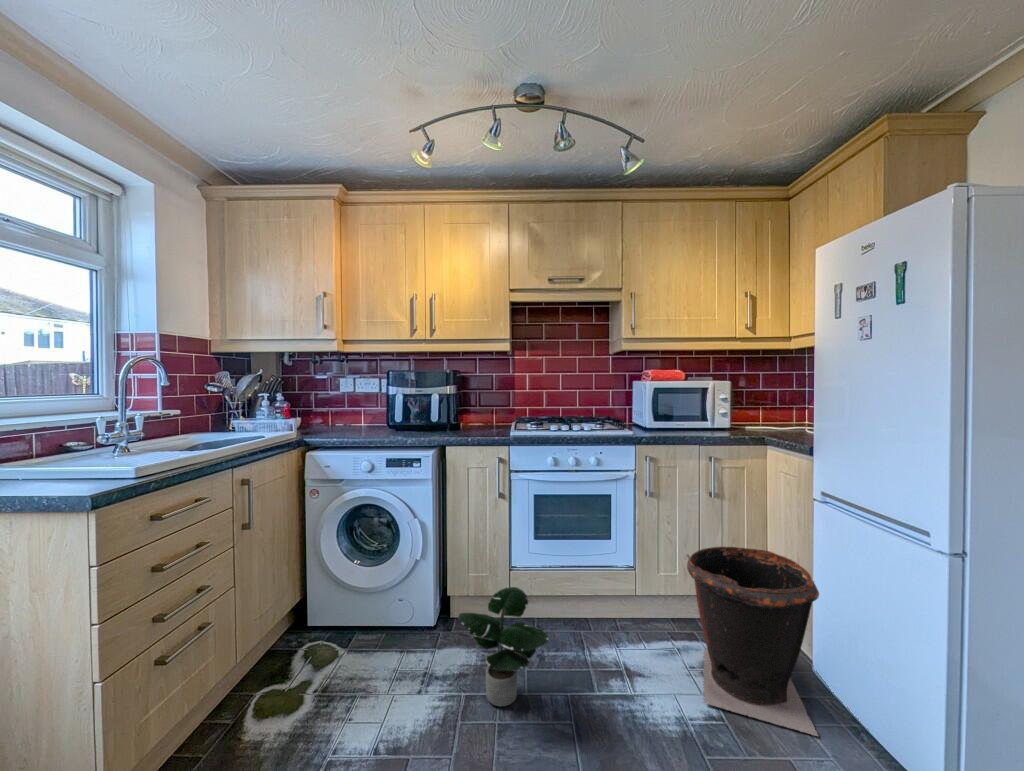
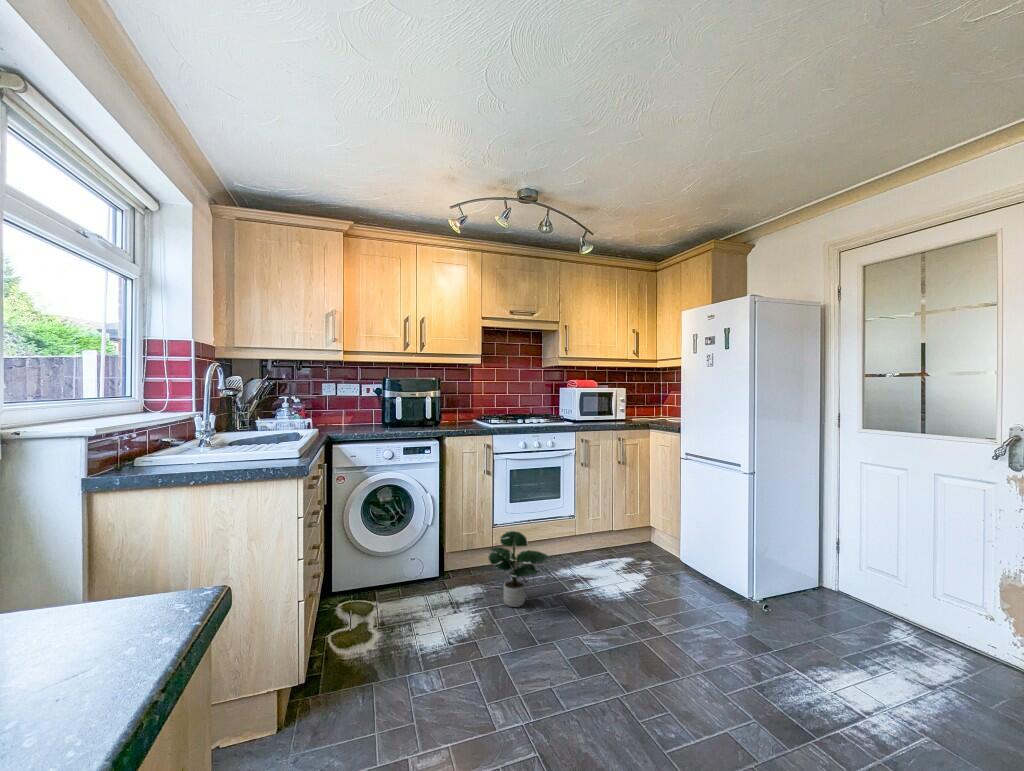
trash can: present [687,547,819,736] -> none [616,493,693,586]

